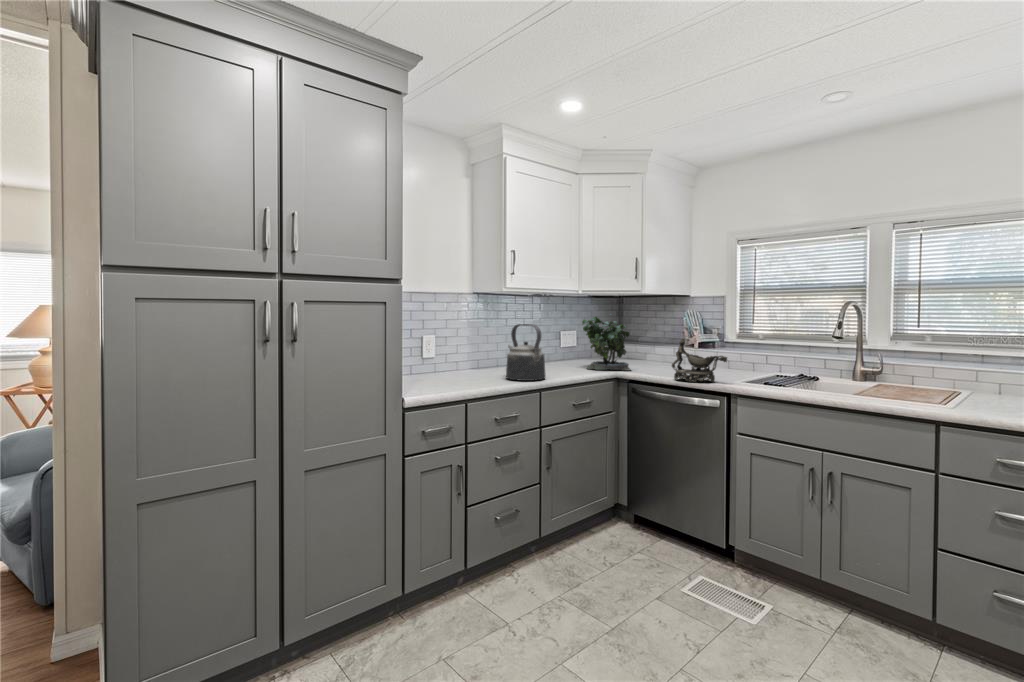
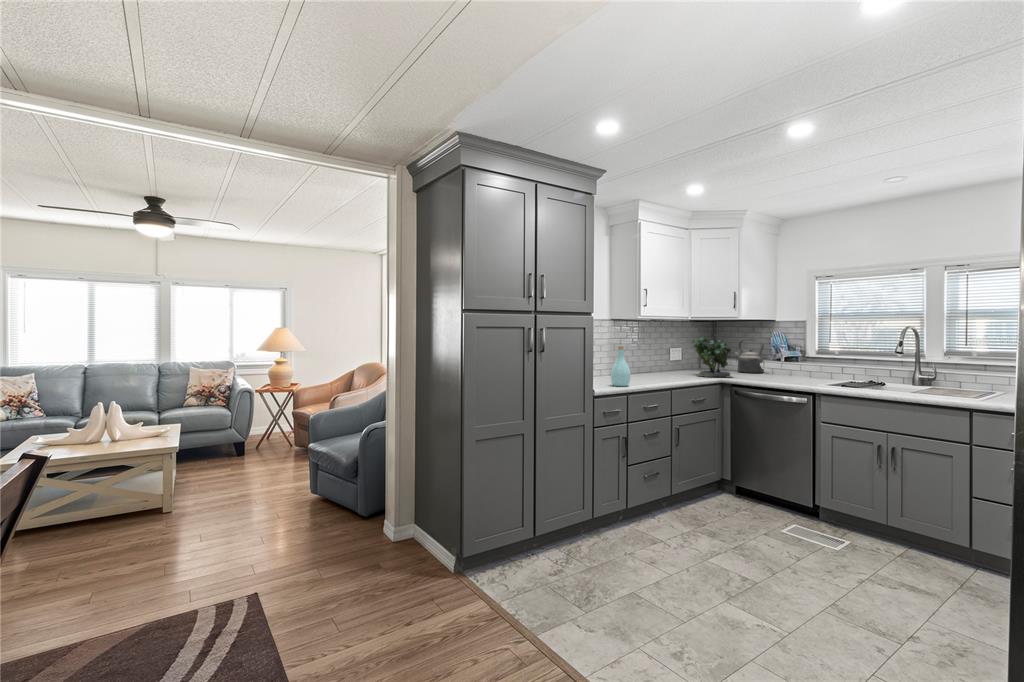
kettle: present [506,324,546,381] -> present [735,340,764,373]
bottle: none [451,330,479,388] -> present [611,346,631,386]
decorative bowl: present [672,338,727,382] -> none [768,353,812,385]

